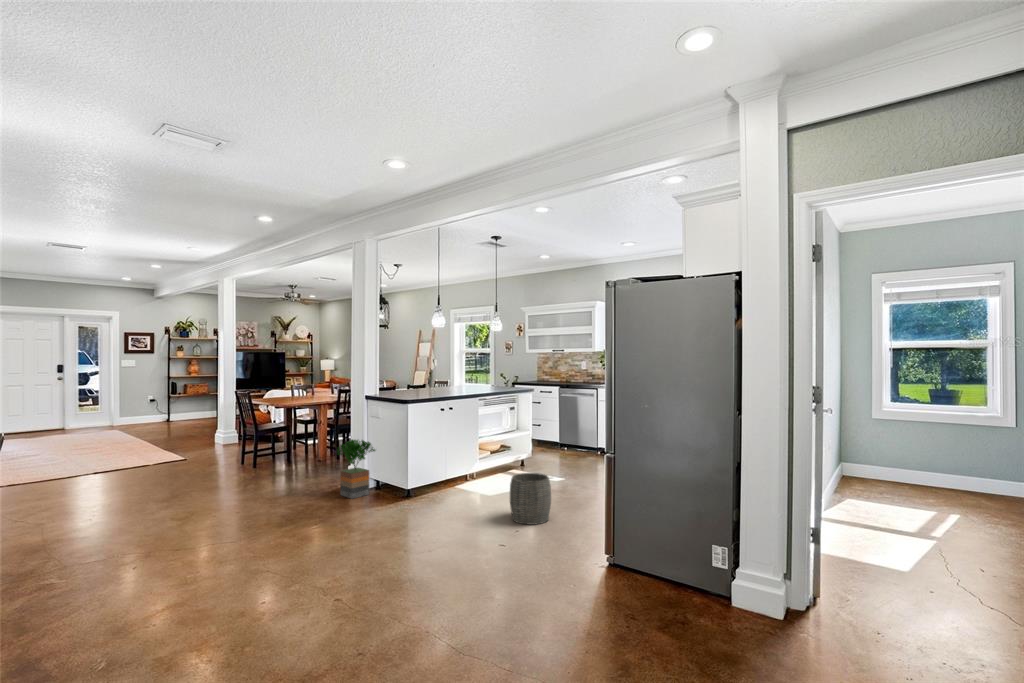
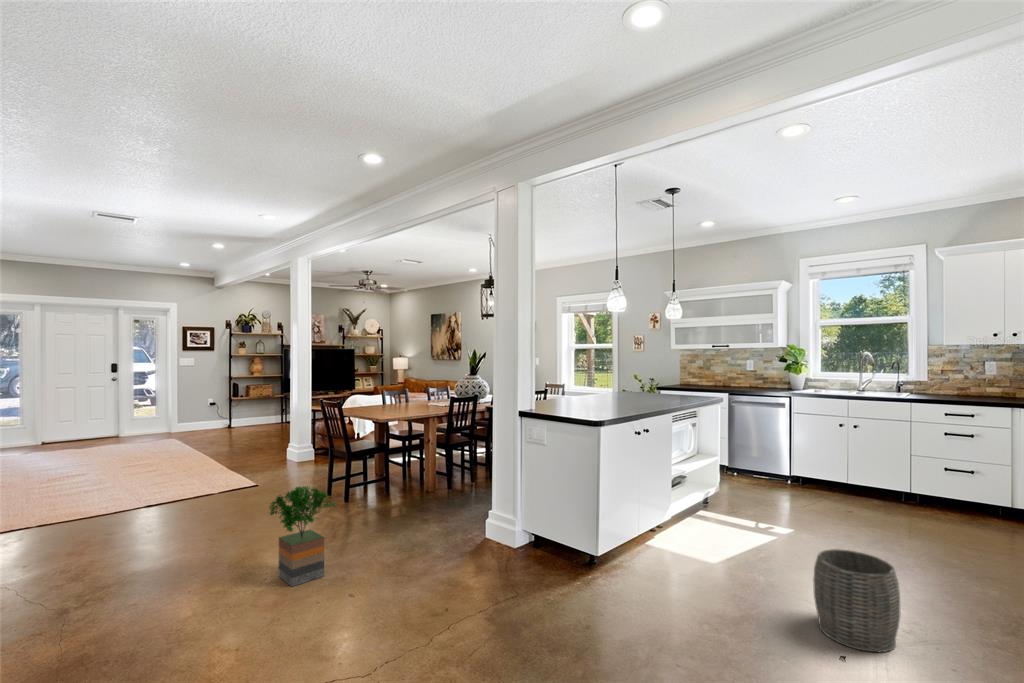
potted tree: present [337,439,375,499] -> present [270,486,336,586]

